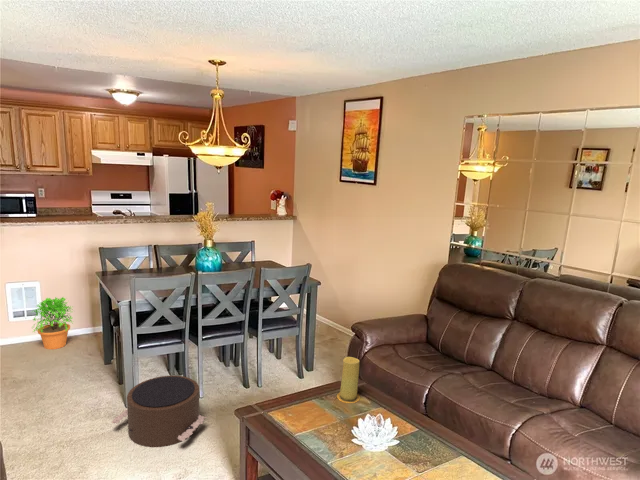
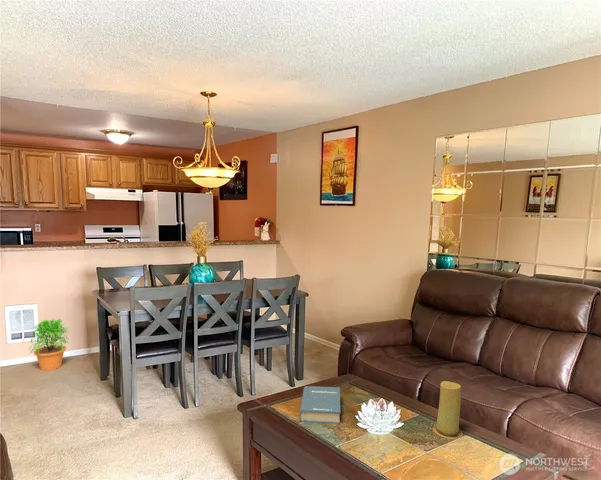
candle: present [337,357,360,403] -> present [433,381,463,439]
pouf: present [112,376,206,447] -> none [111,385,205,454]
hardback book: none [295,393,340,439] -> present [299,386,340,424]

